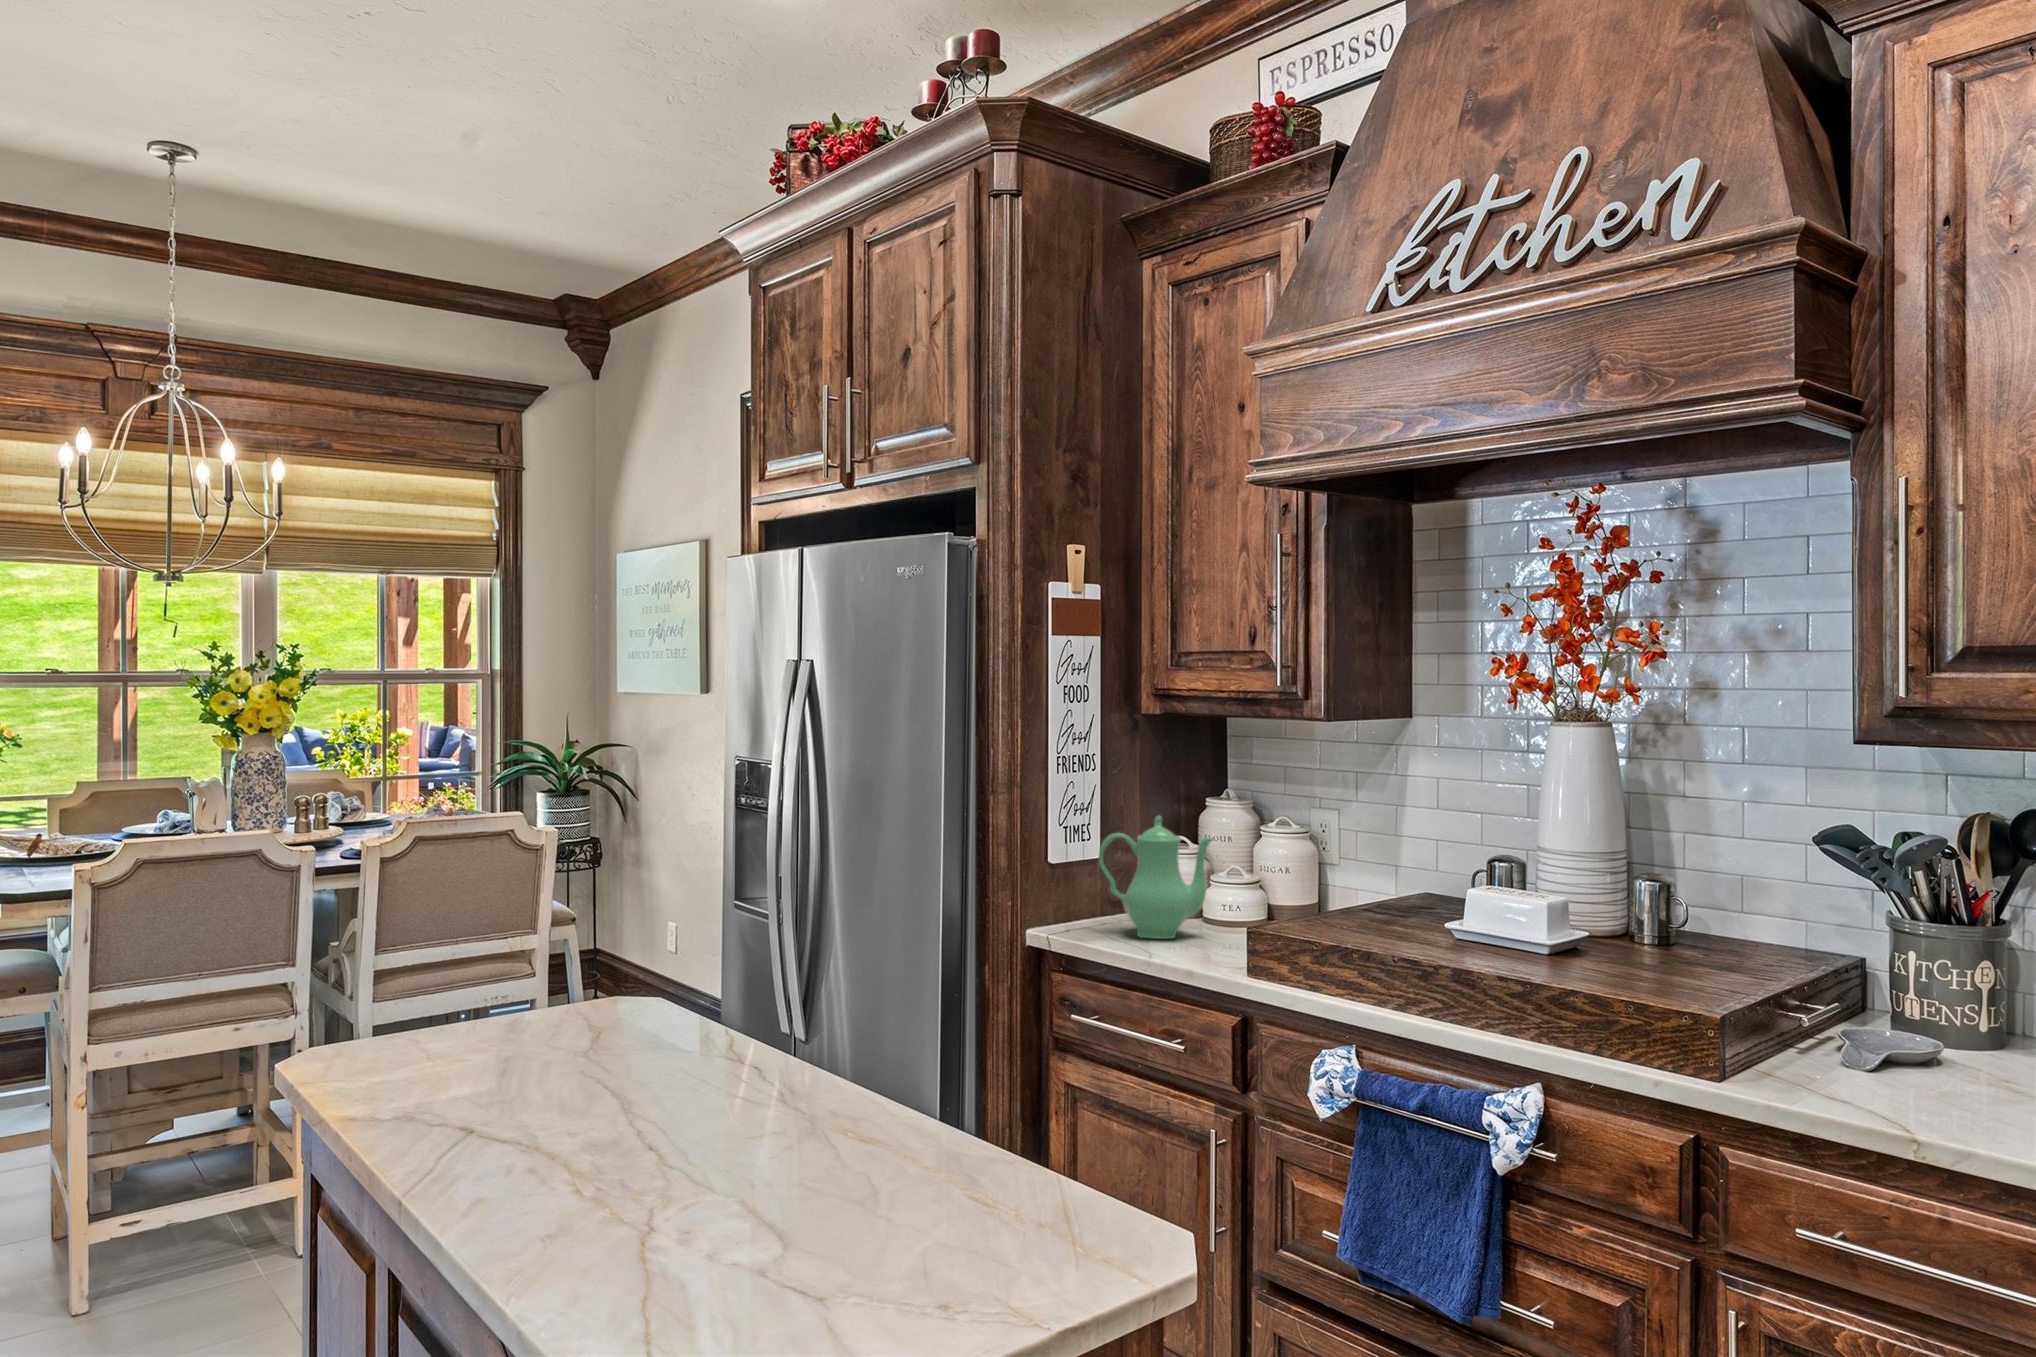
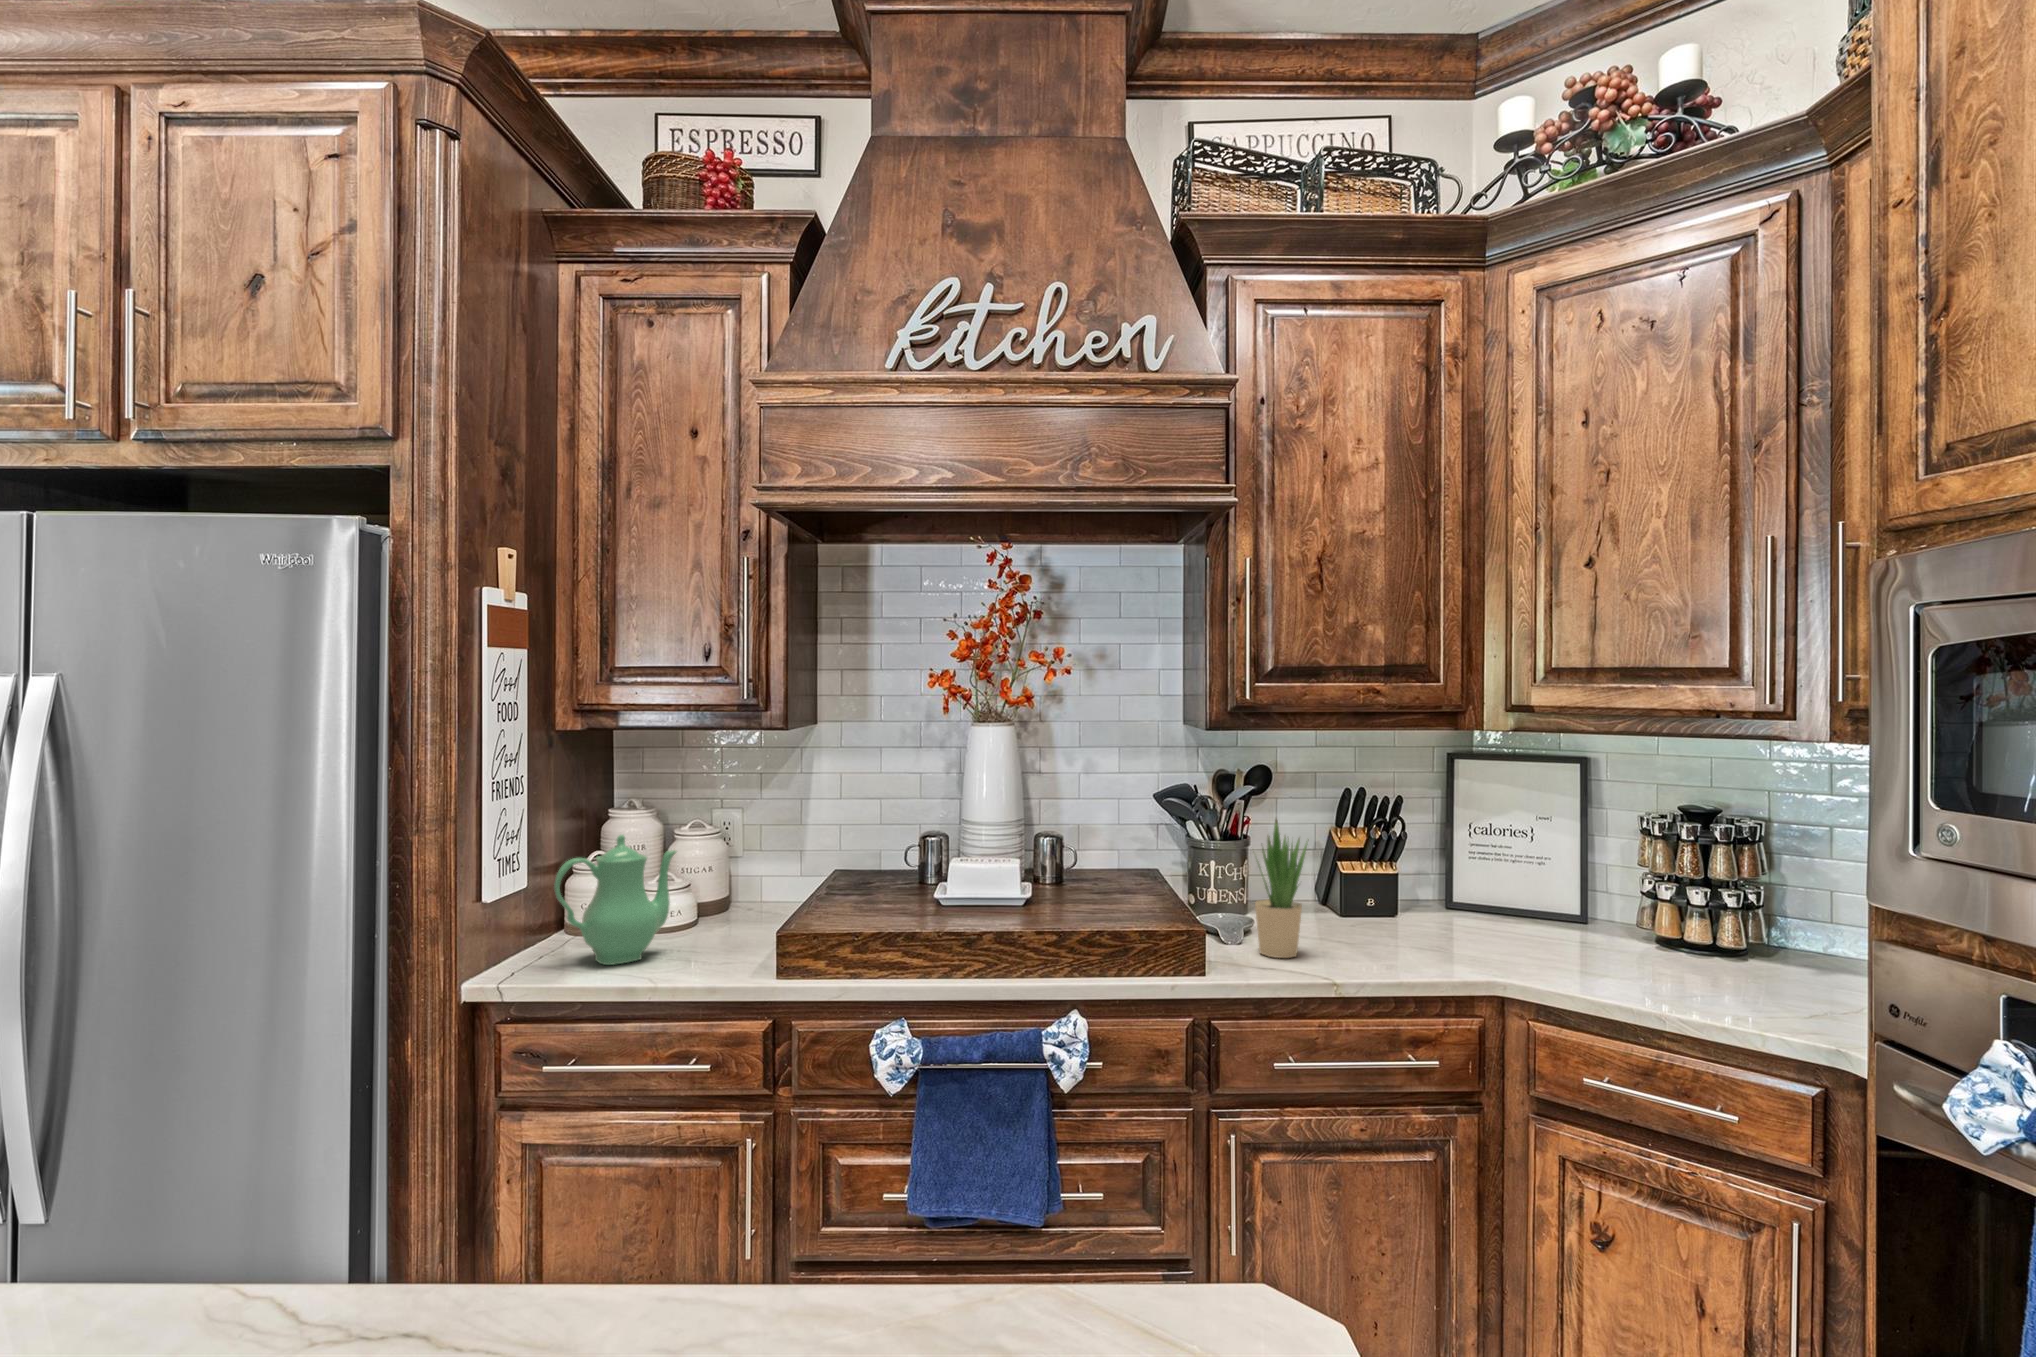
potted plant: none [1858,878,1967,1097] -> present [1255,819,1307,958]

